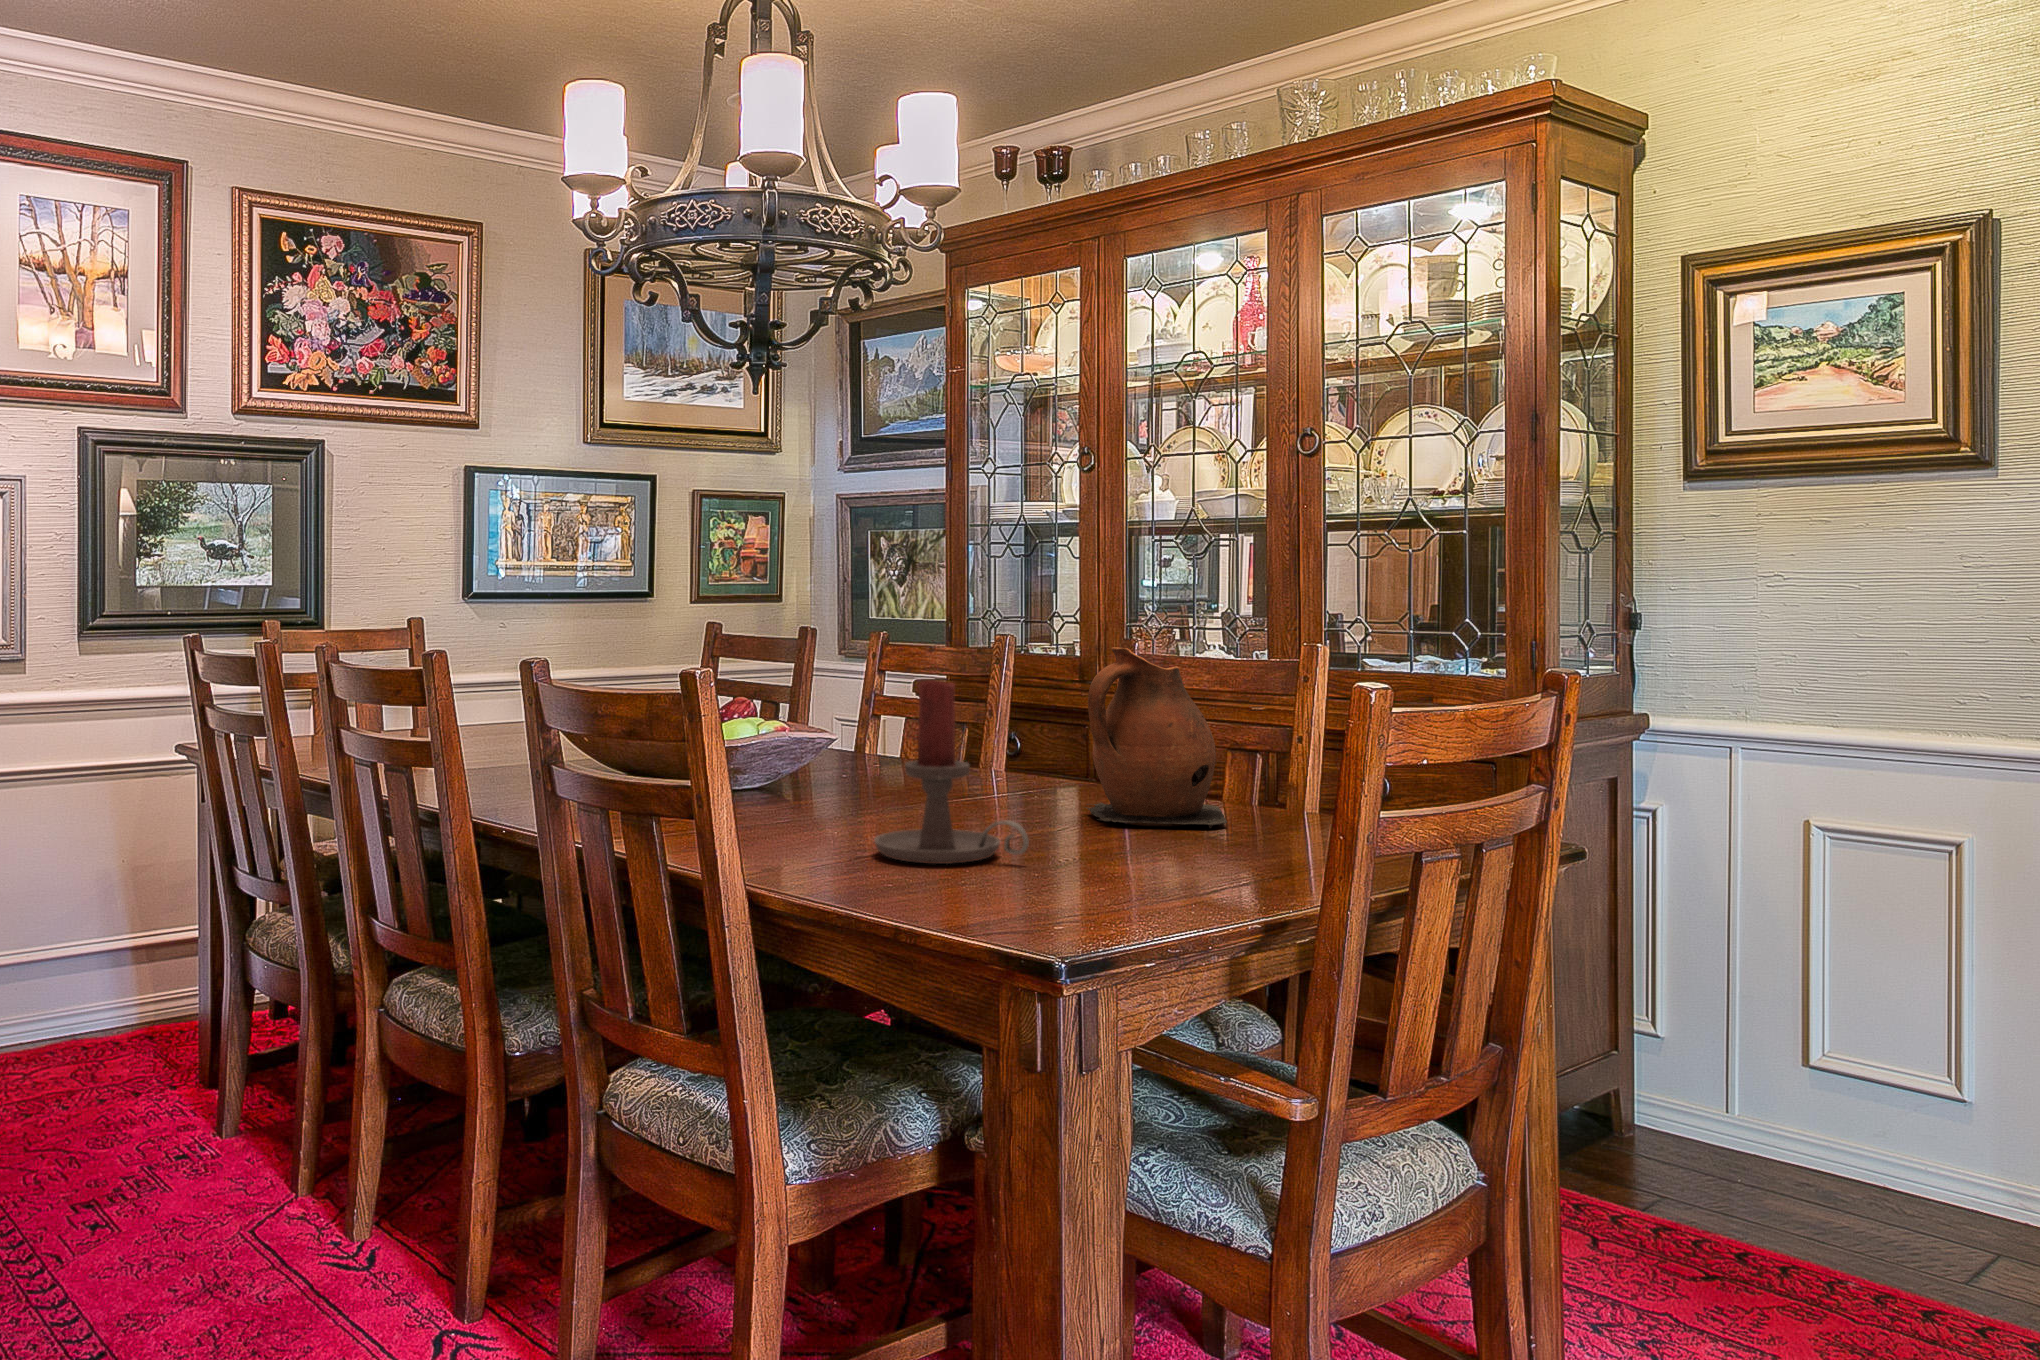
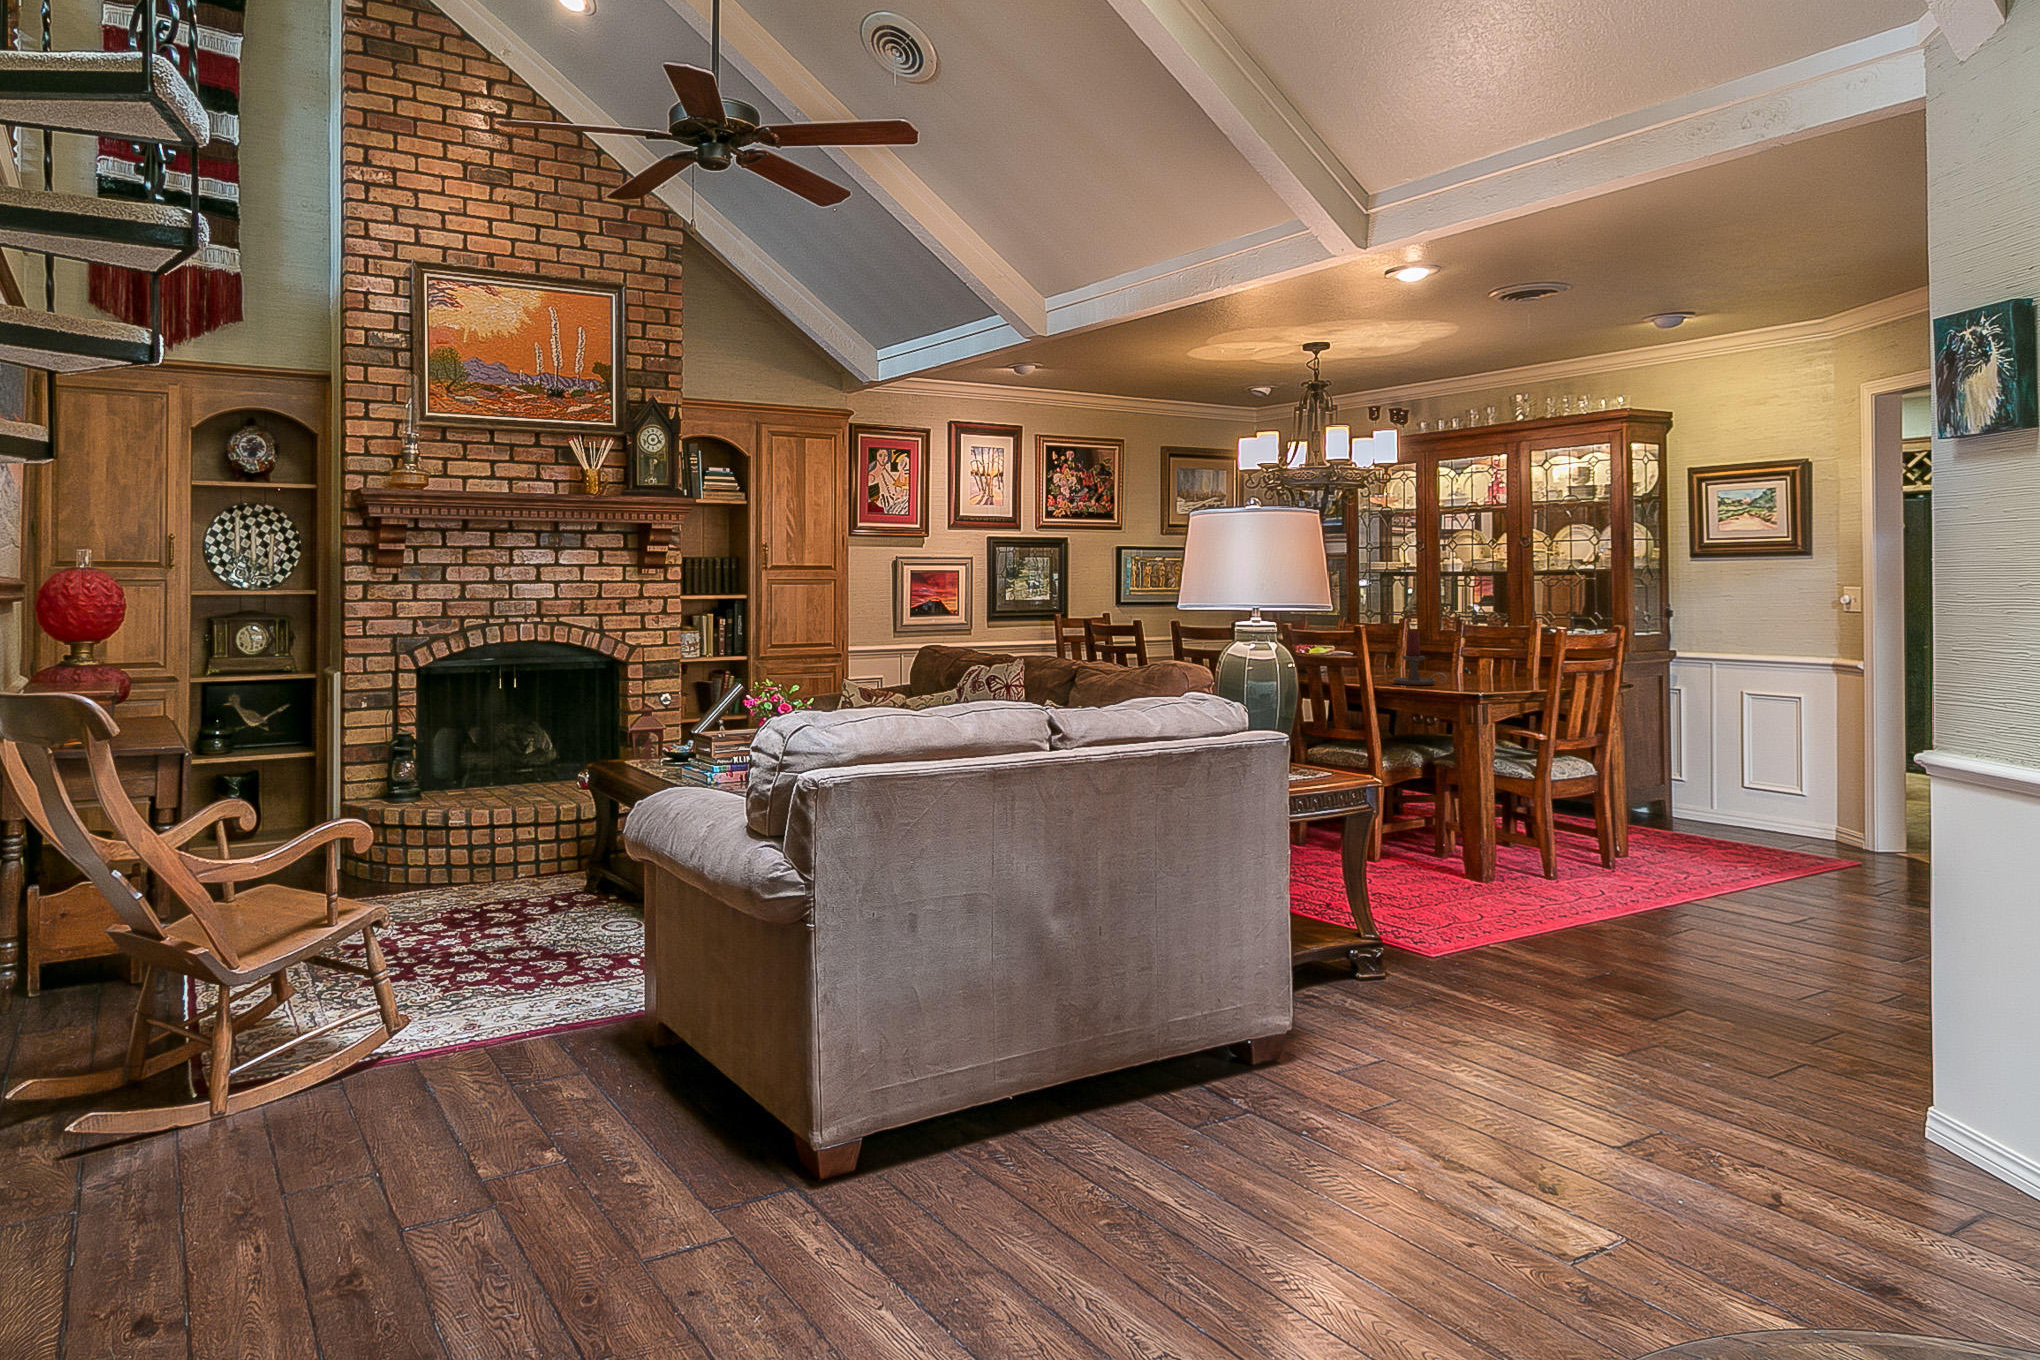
ceramic pitcher: present [1086,647,1227,828] -> none [1450,622,1506,681]

